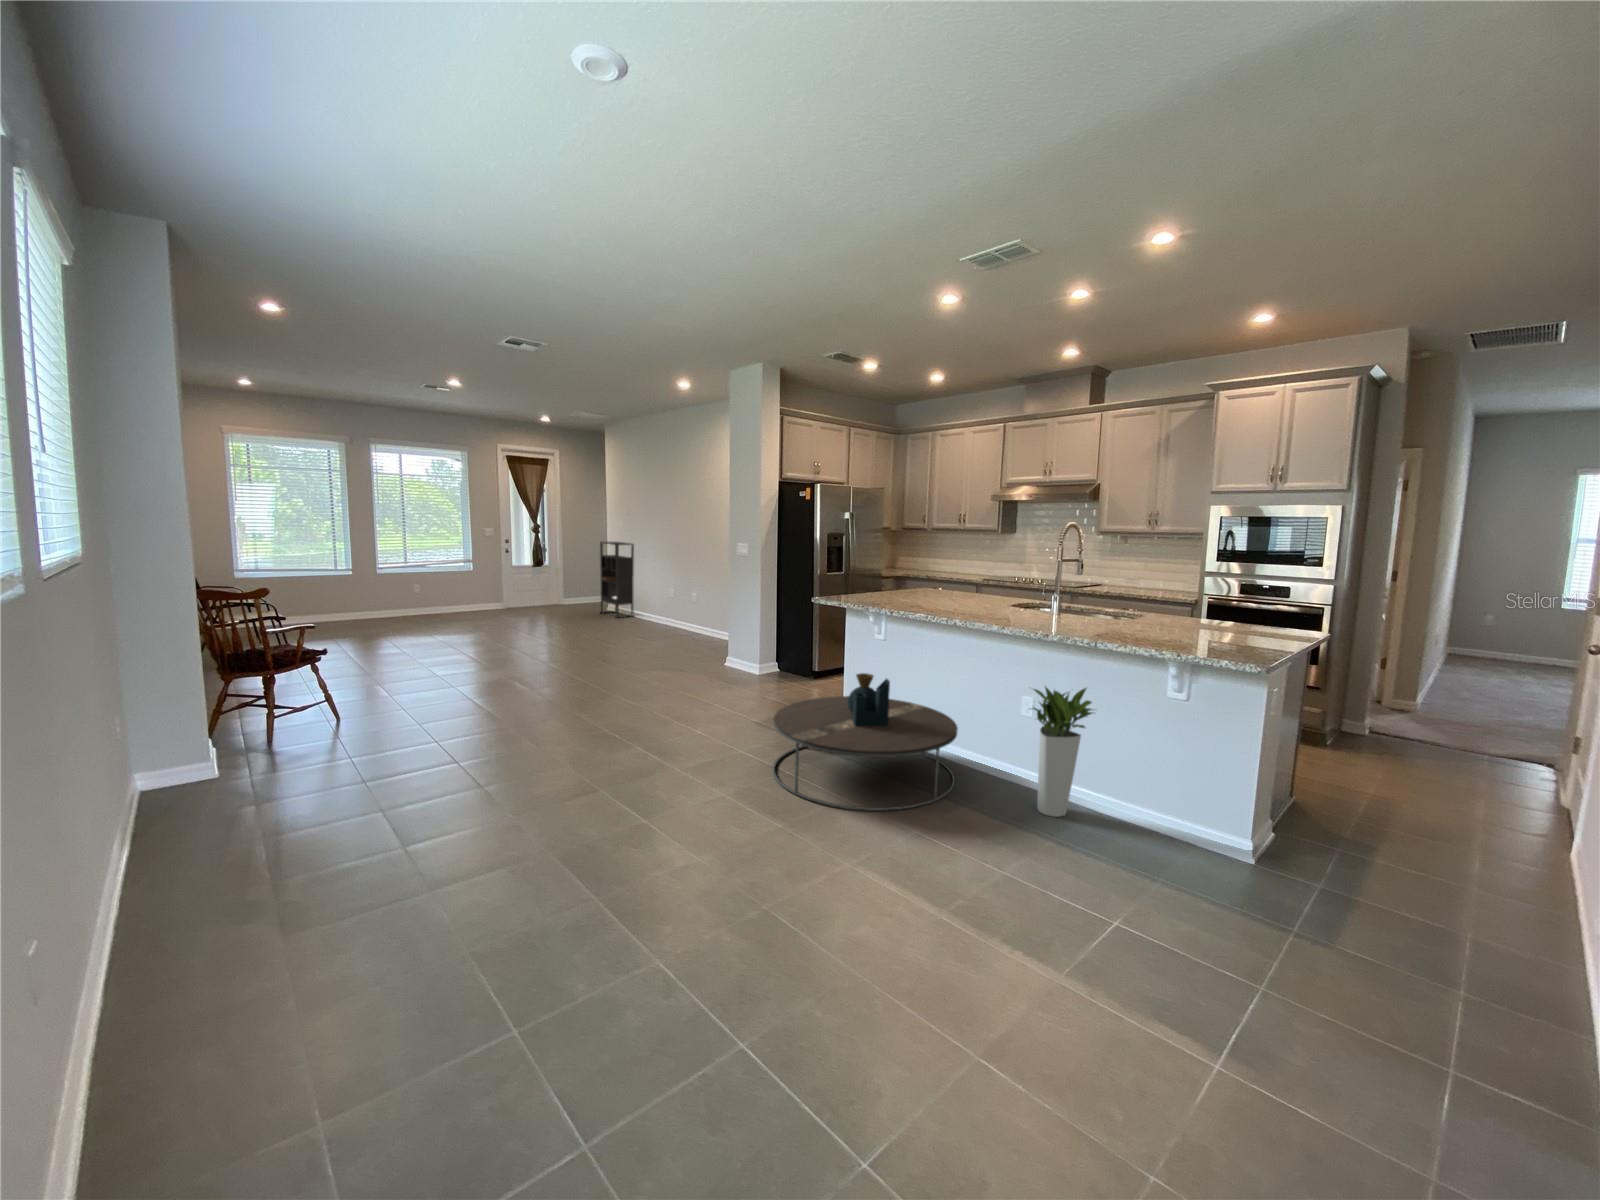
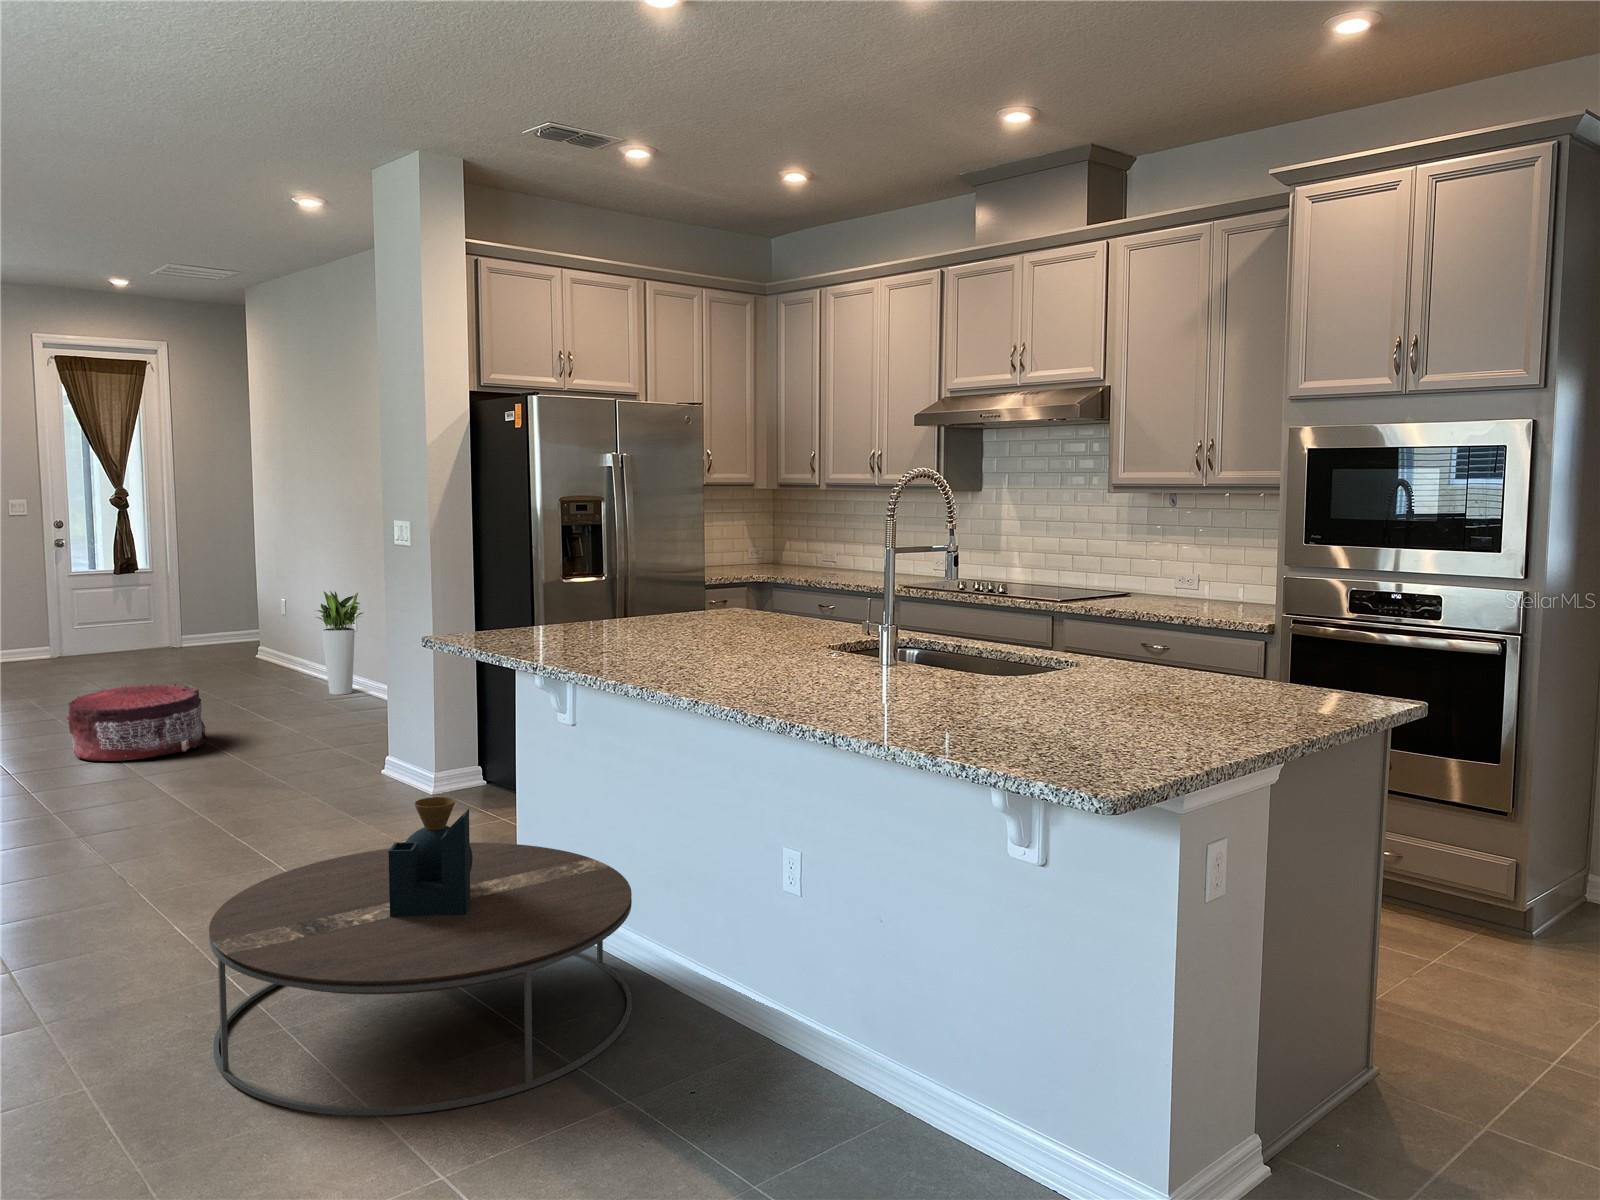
bookshelf: present [600,542,634,618] -> none [233,522,298,672]
pouf: none [567,623,630,660] -> present [66,684,208,761]
planter: present [1033,687,1092,817] -> present [316,591,362,695]

